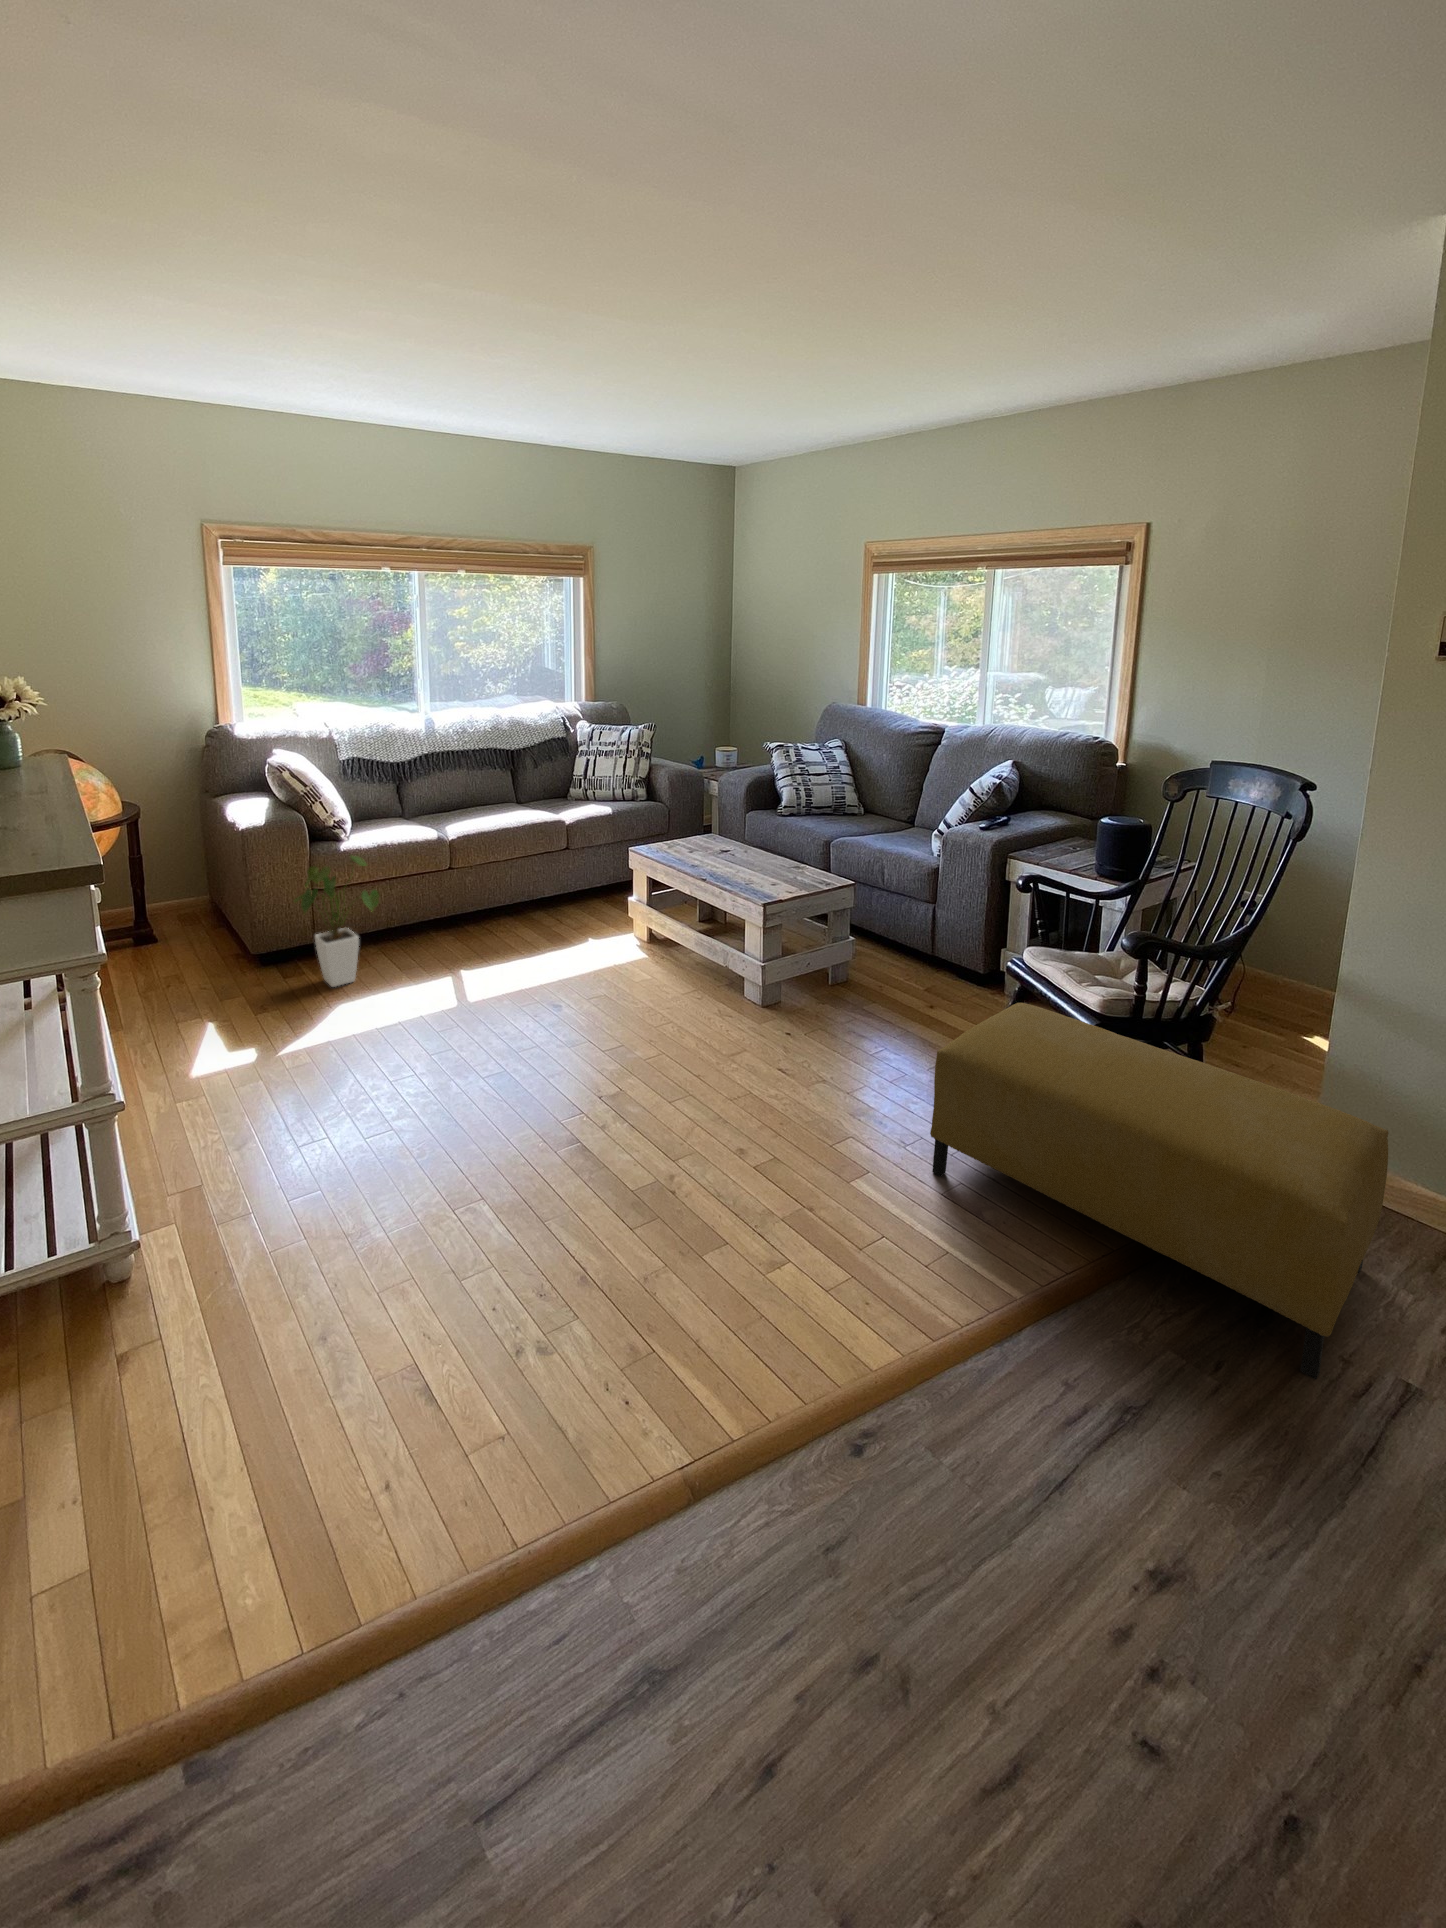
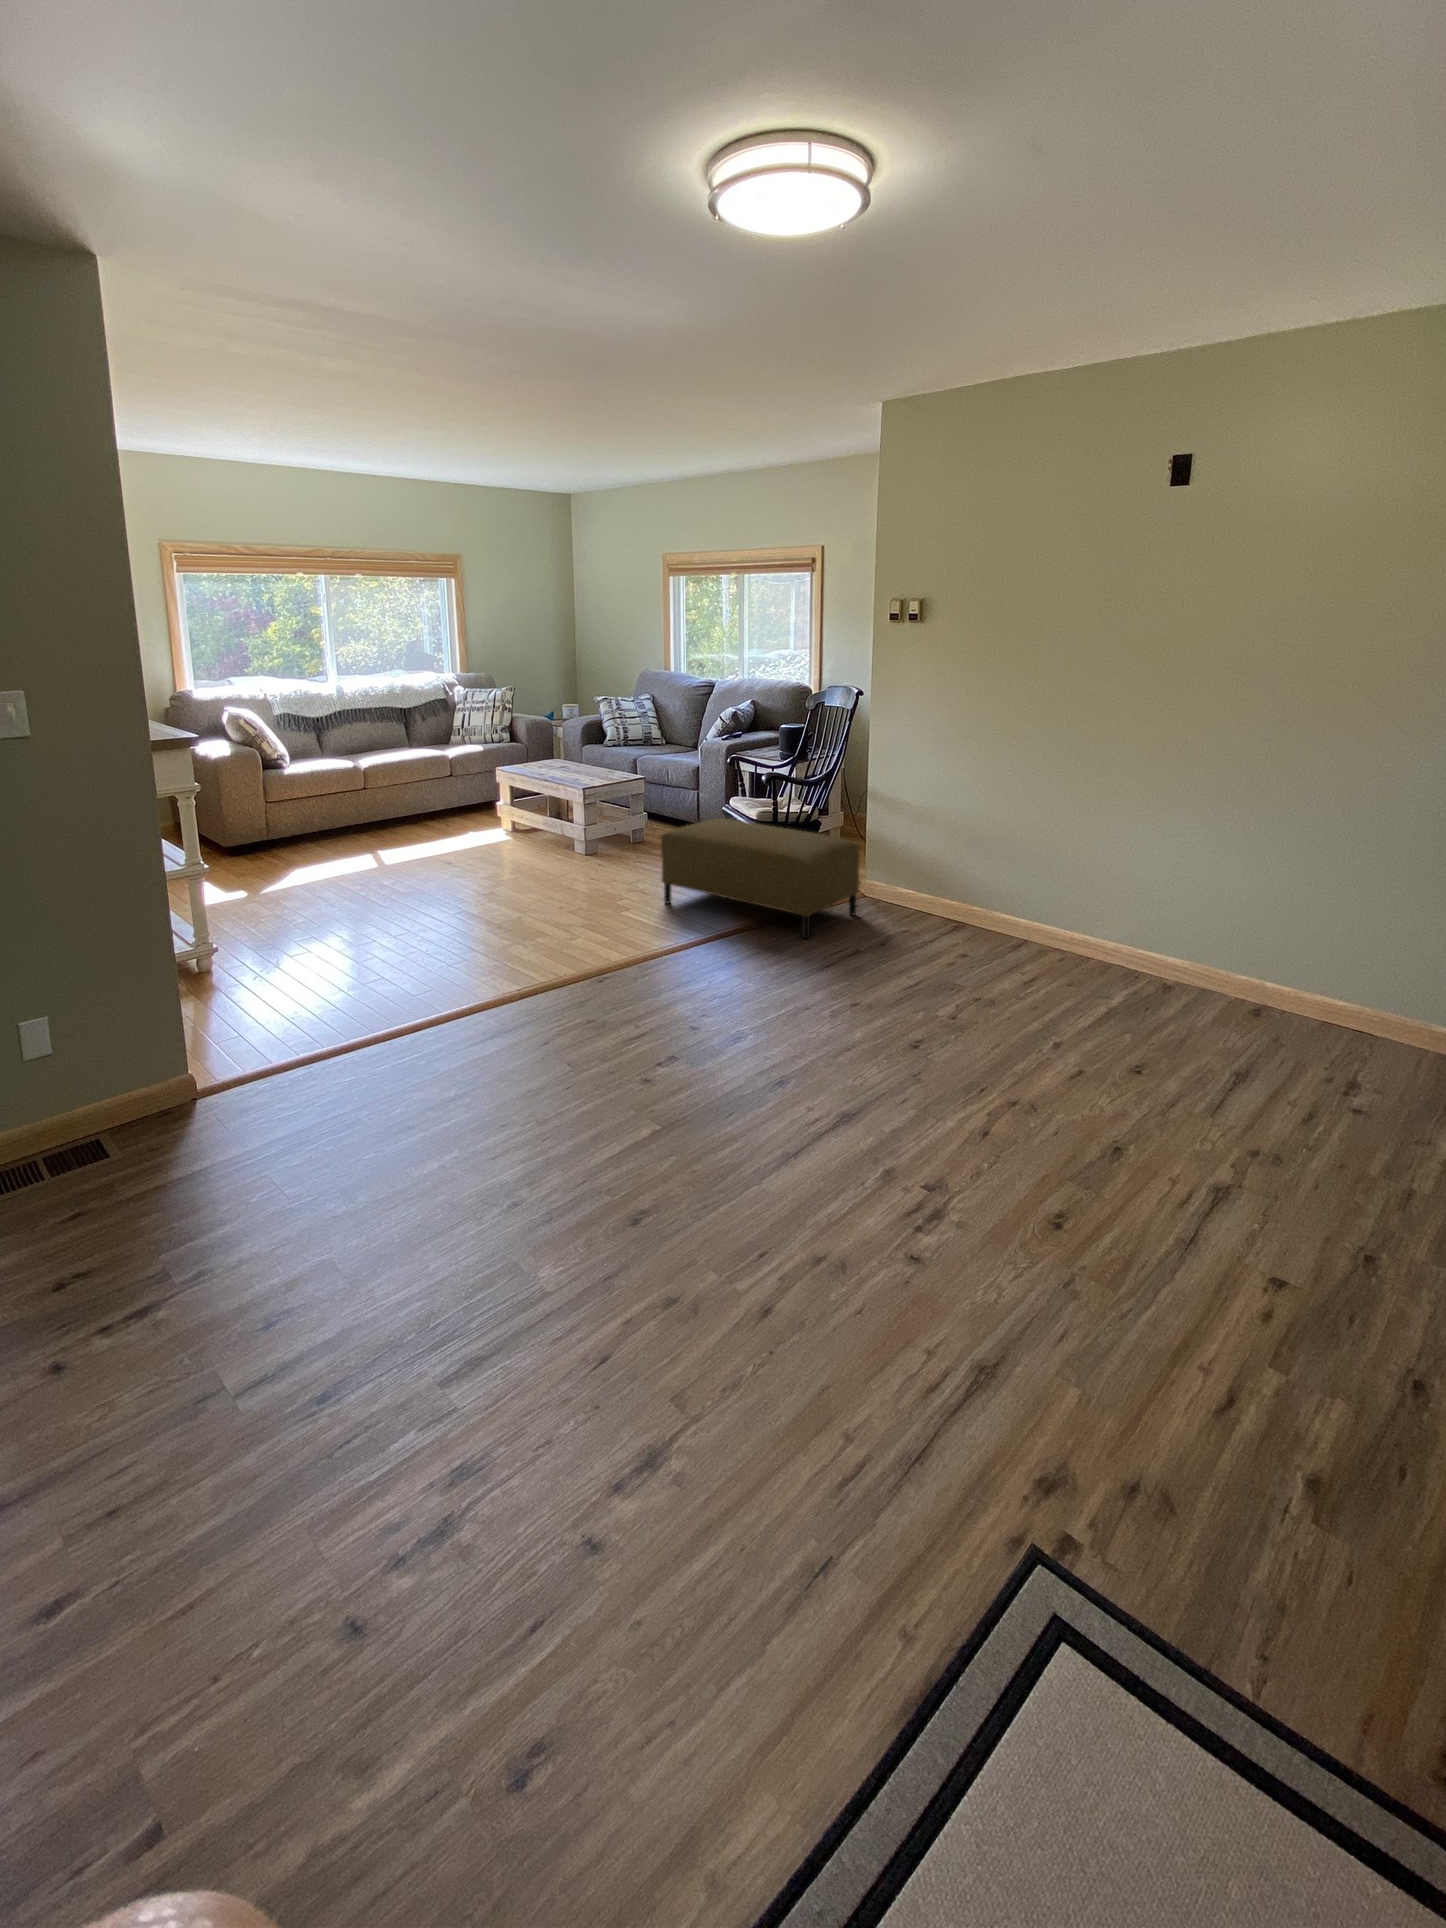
house plant: present [294,853,379,987] -> none [258,774,322,863]

